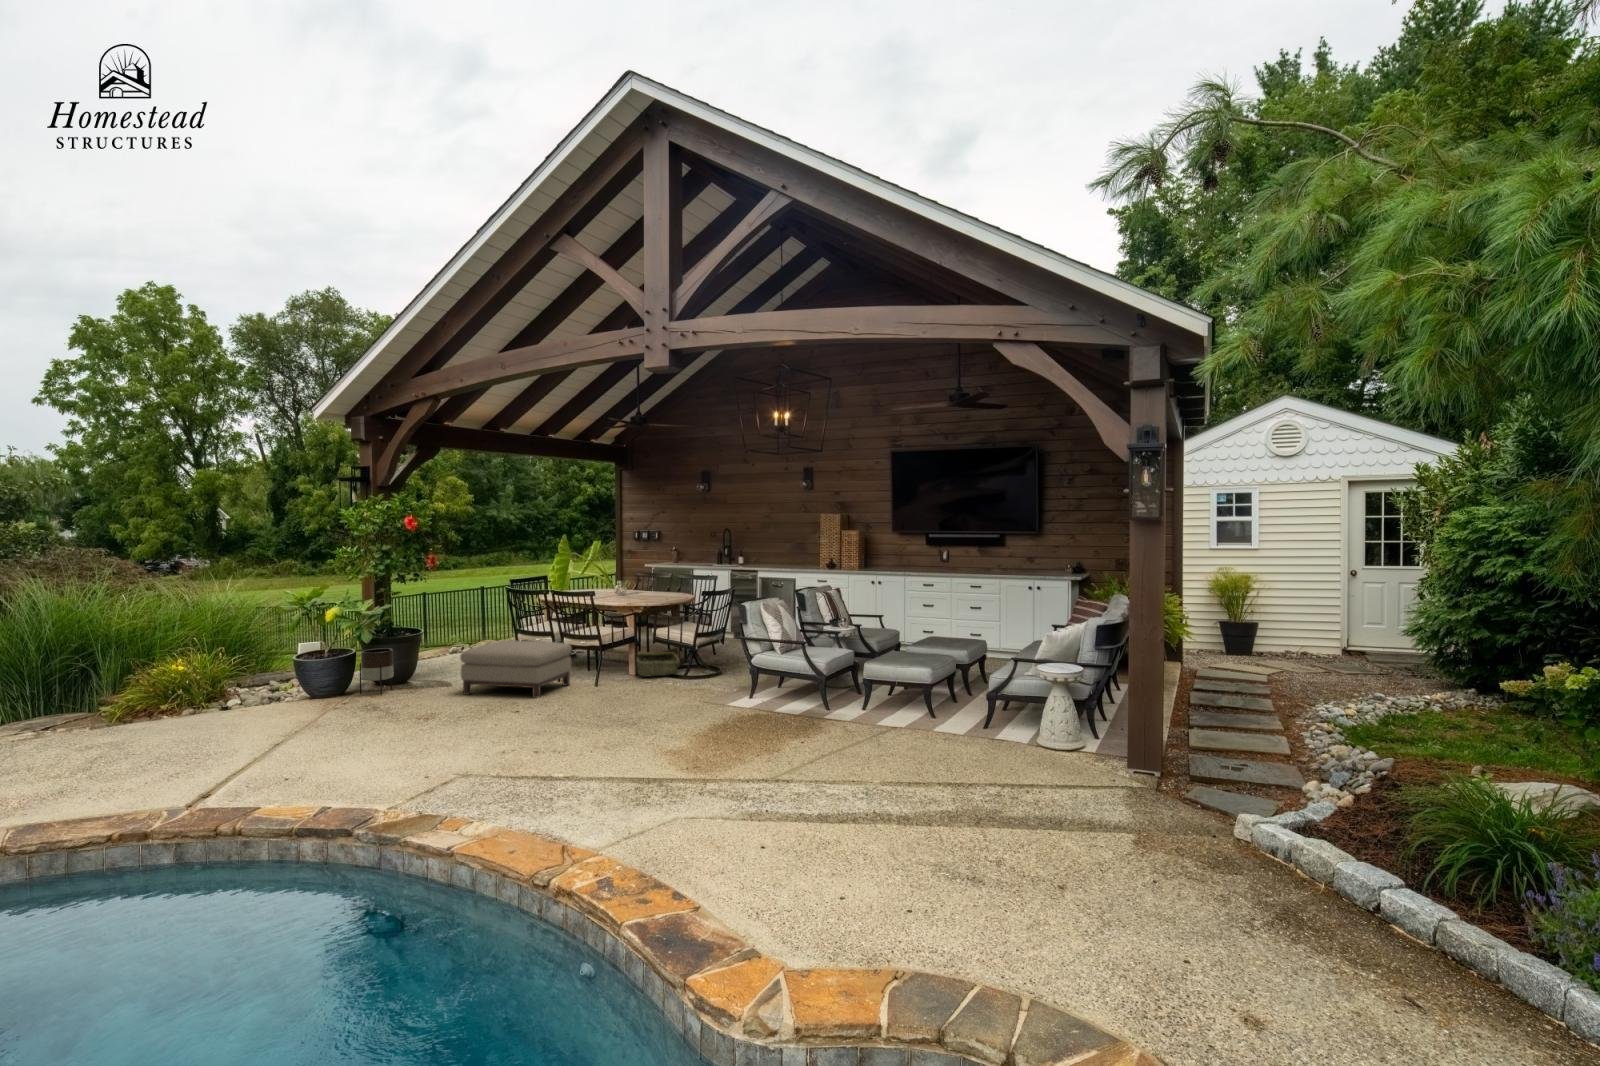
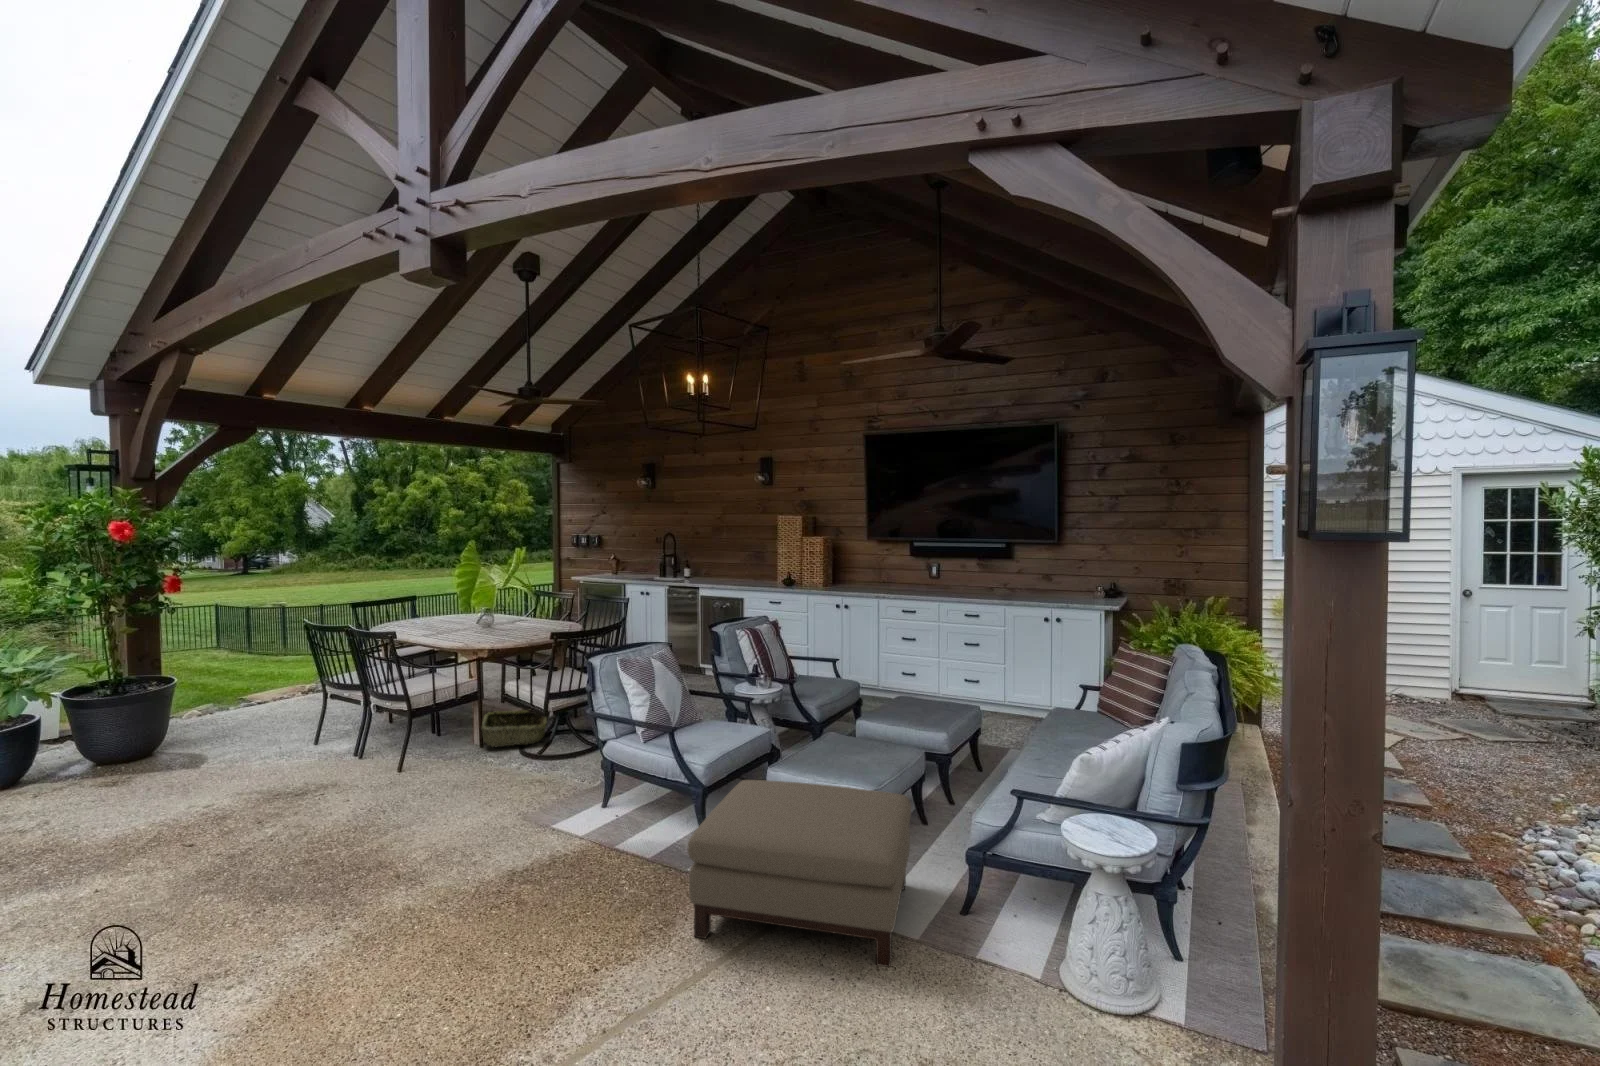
ottoman: present [460,641,572,698] -> present [688,780,911,967]
planter: present [360,648,394,696] -> none [57,712,119,786]

